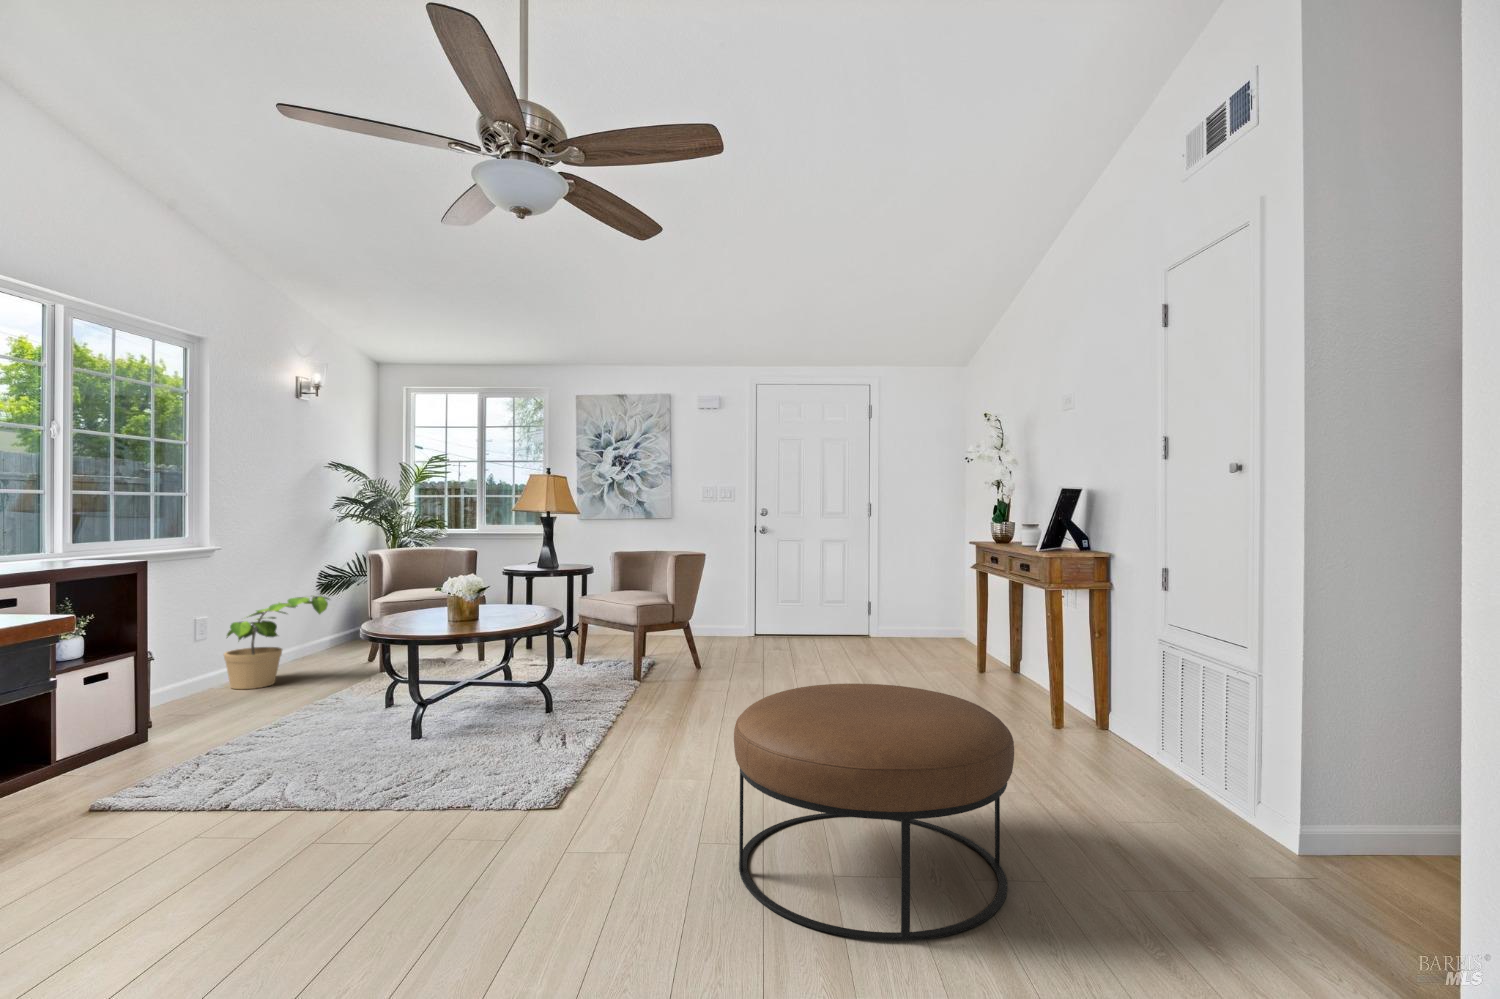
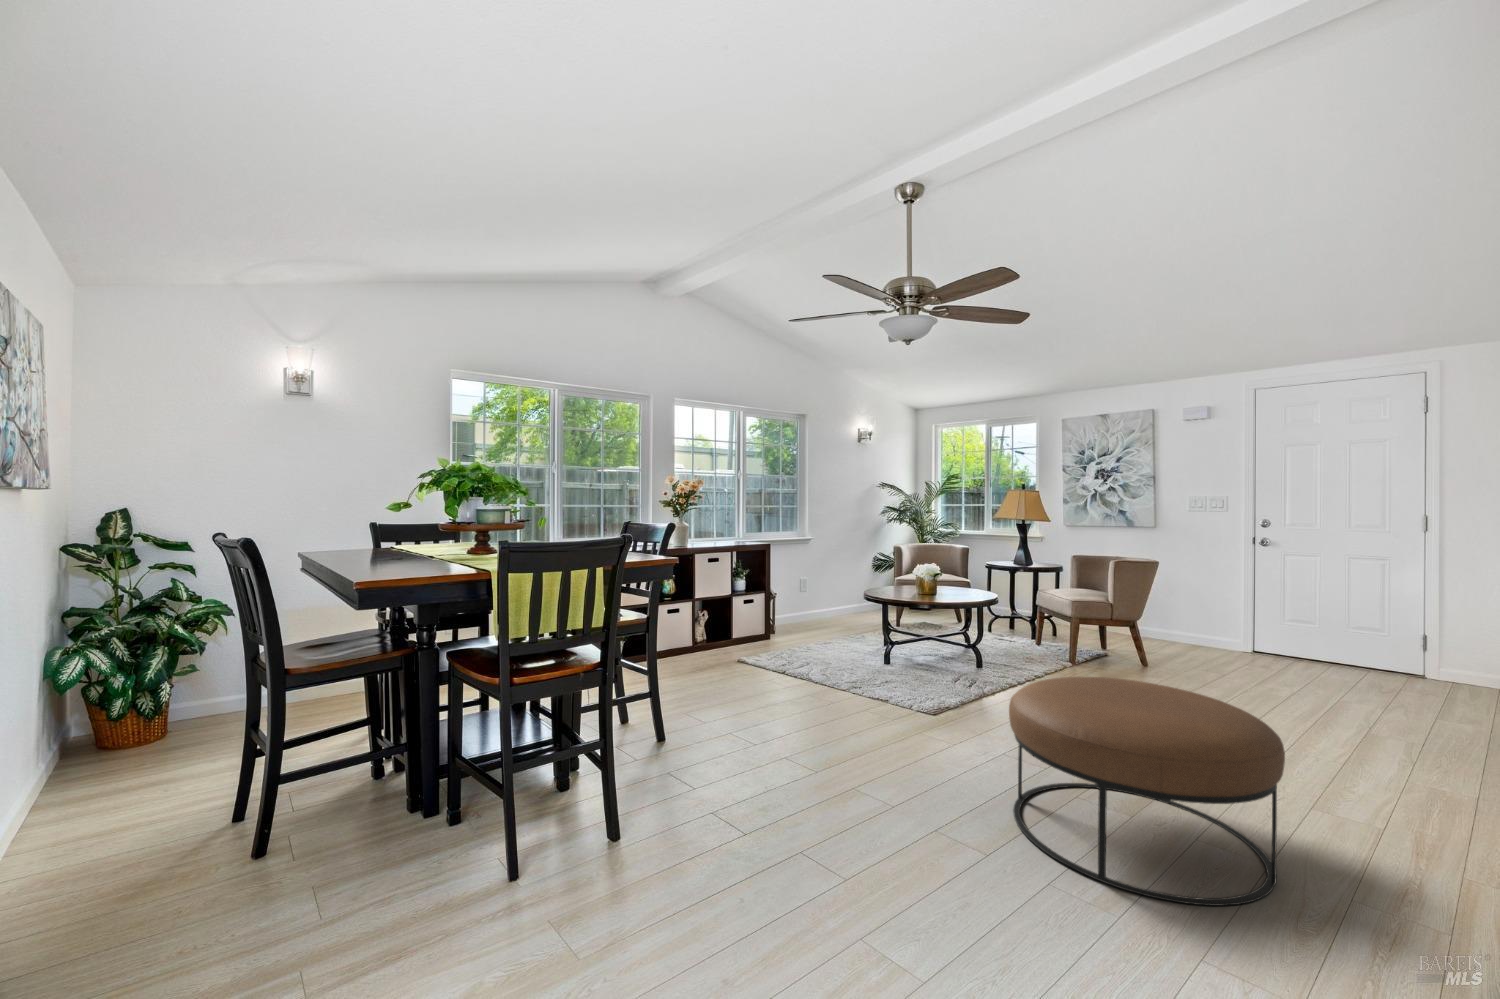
potted plant: present [224,596,329,689] -> none [815,570,870,622]

